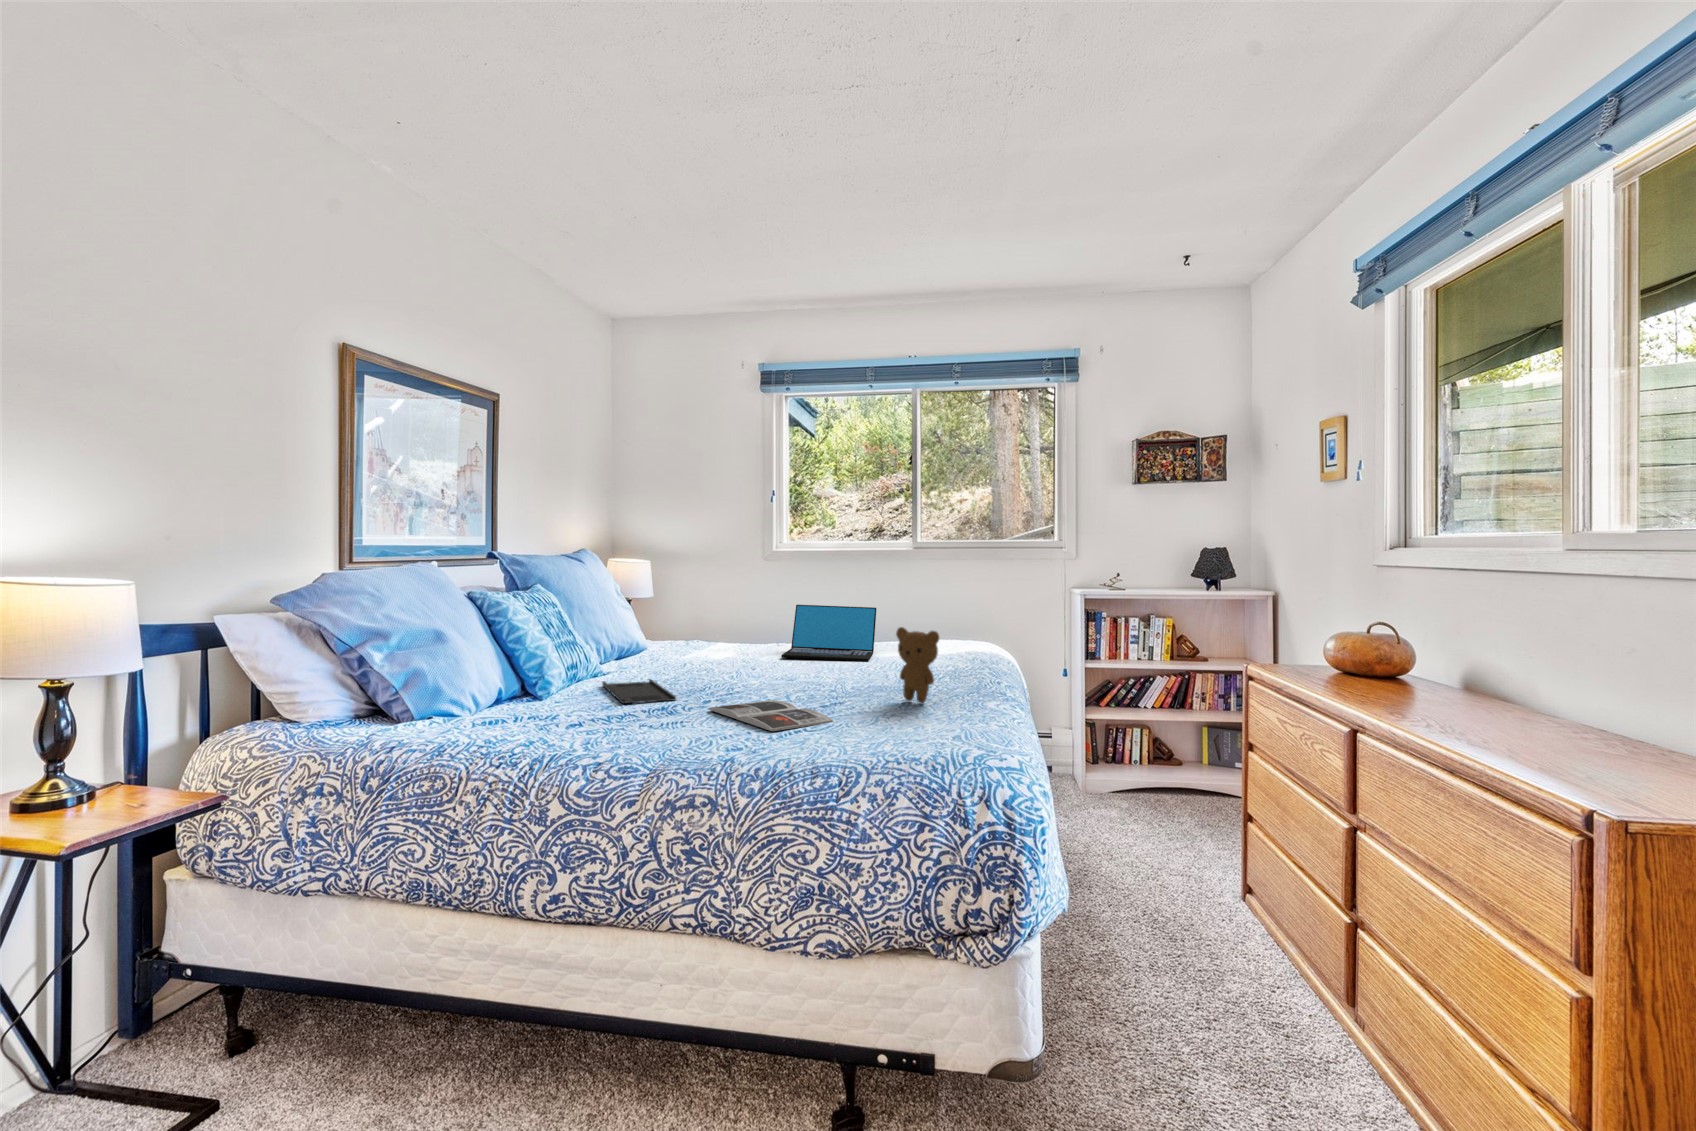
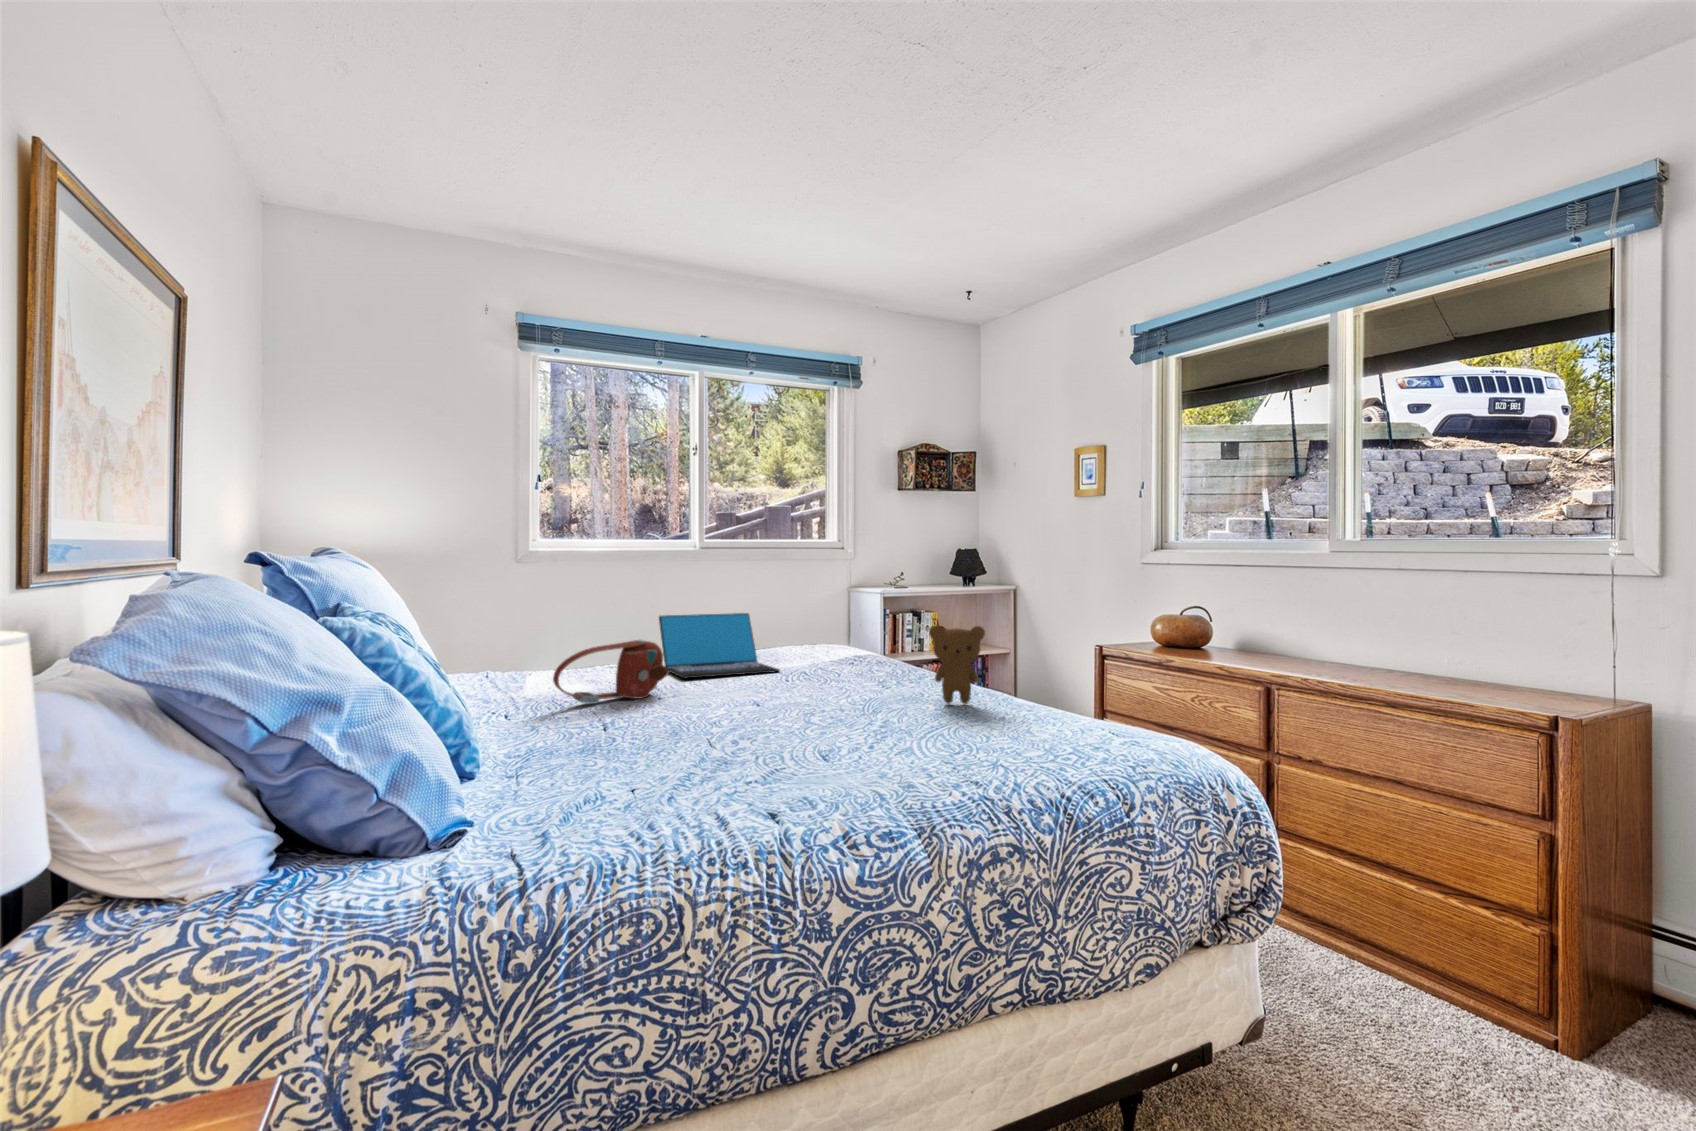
handbag: none [647,621,742,667] -> present [553,640,669,704]
tray: present [602,679,676,704] -> none [566,723,721,757]
magazine: present [708,700,833,731] -> none [799,723,954,755]

